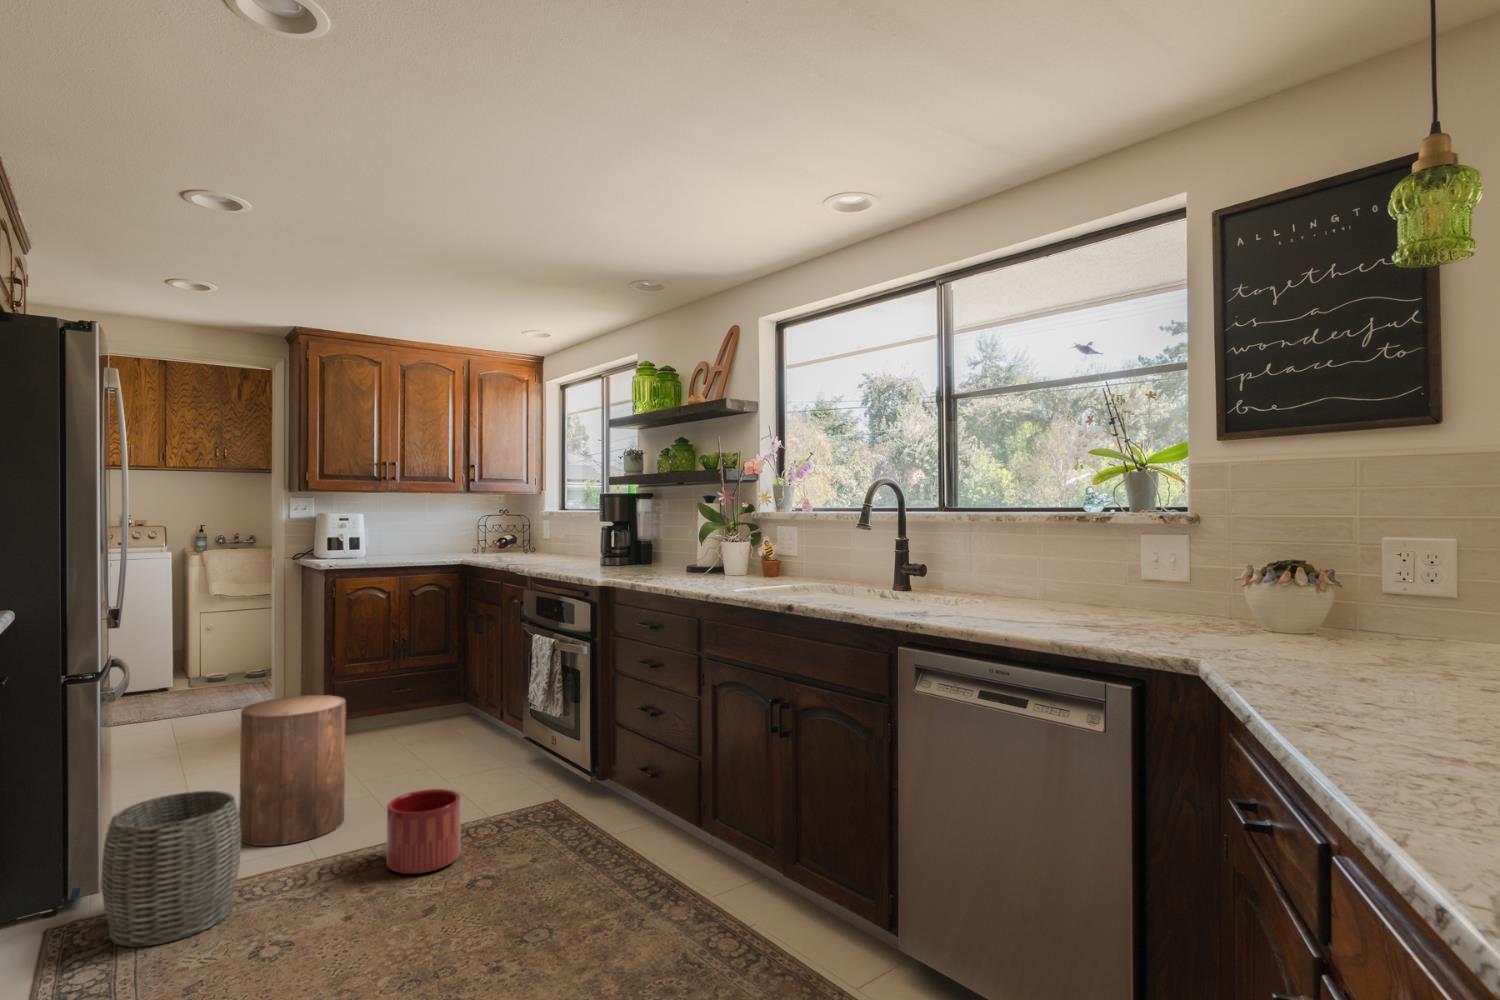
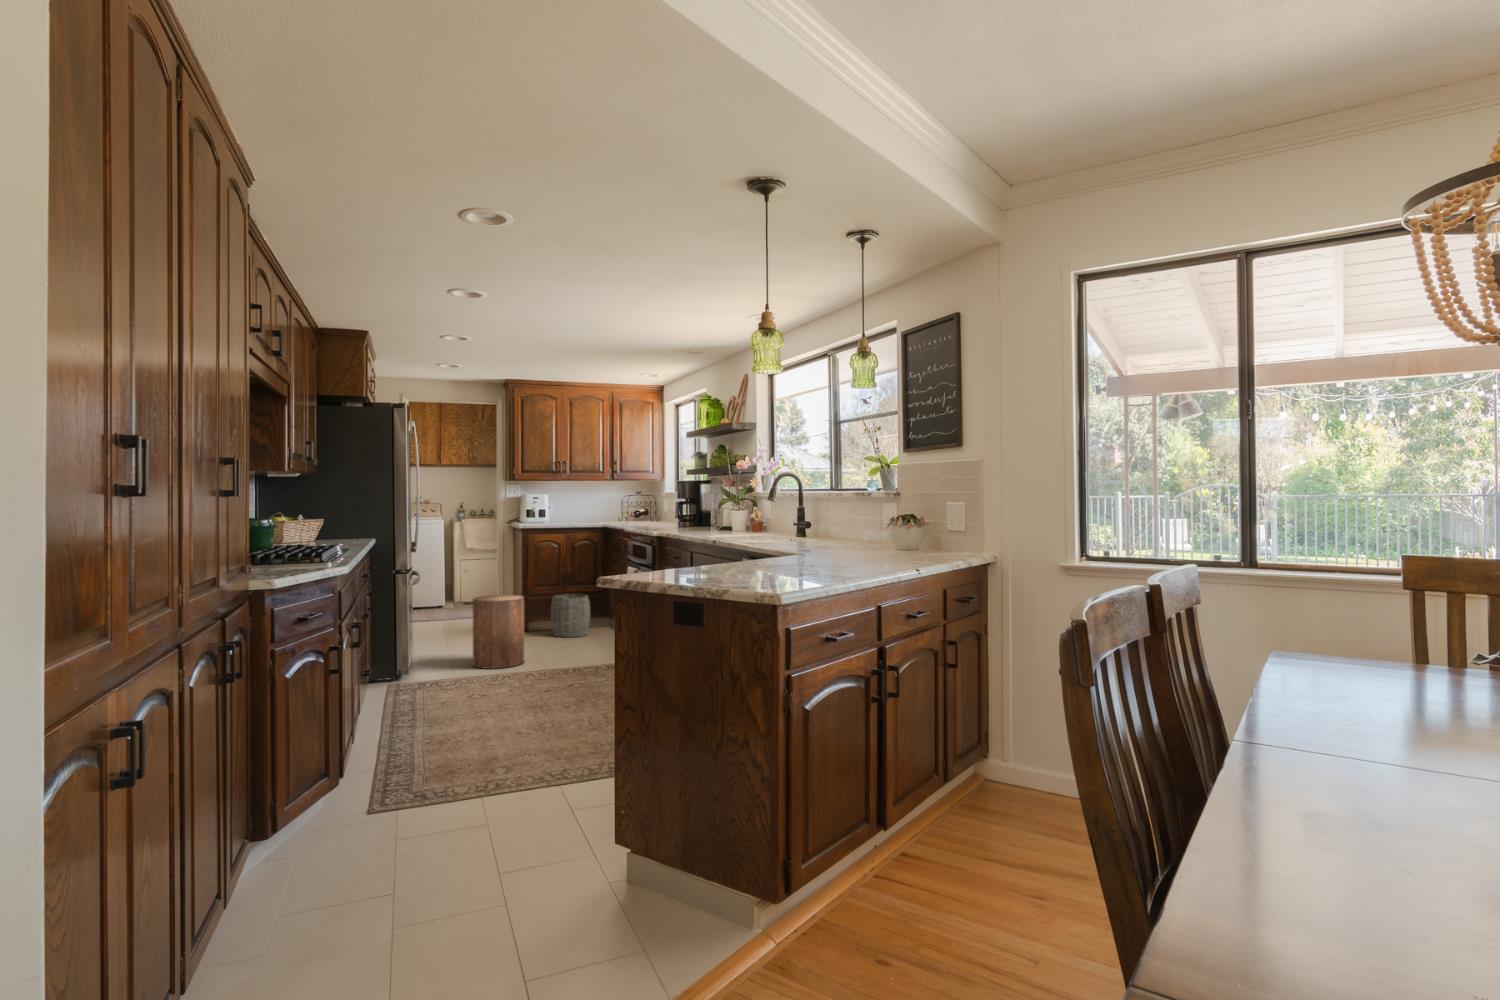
planter: present [386,789,461,874] -> none [539,643,576,682]
woven basket: present [101,791,241,947] -> present [551,594,590,637]

